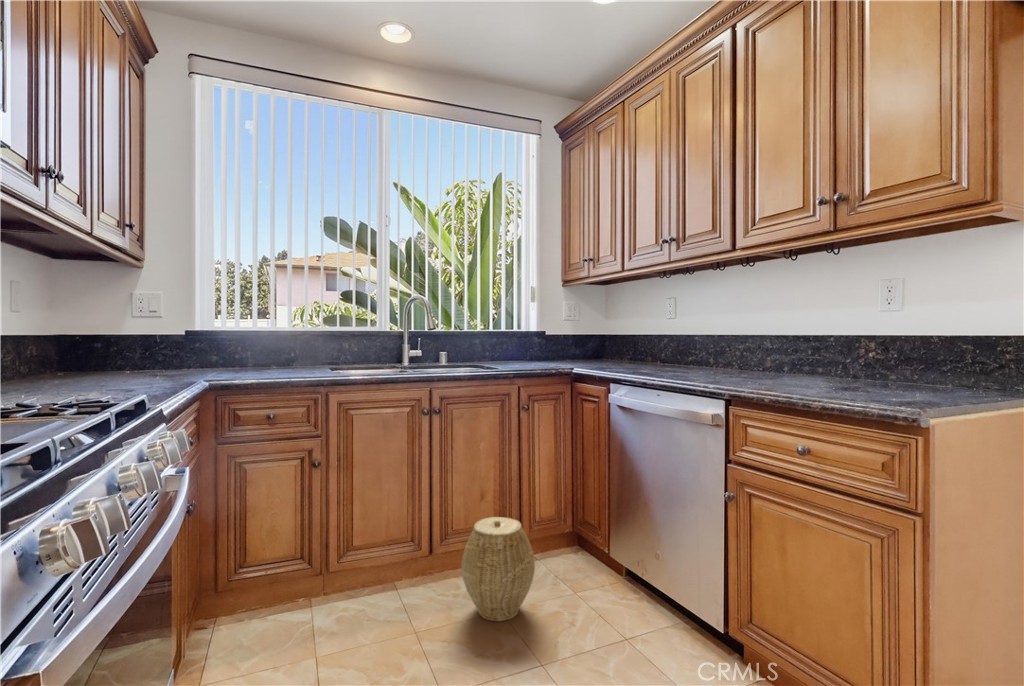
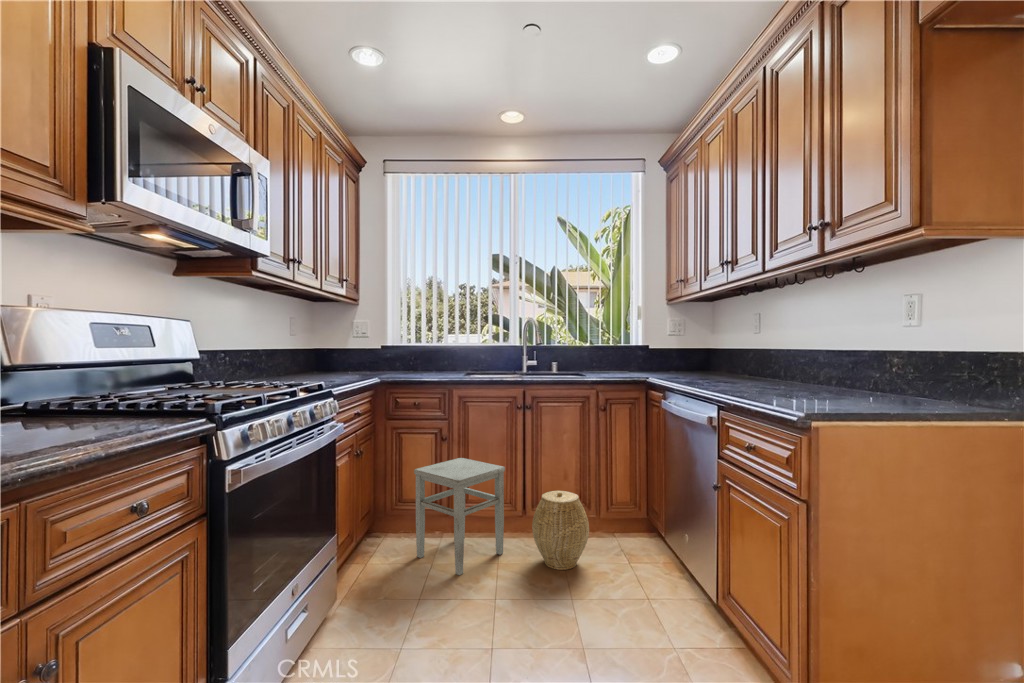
stool: none [286,490,420,665] -> present [414,458,505,575]

